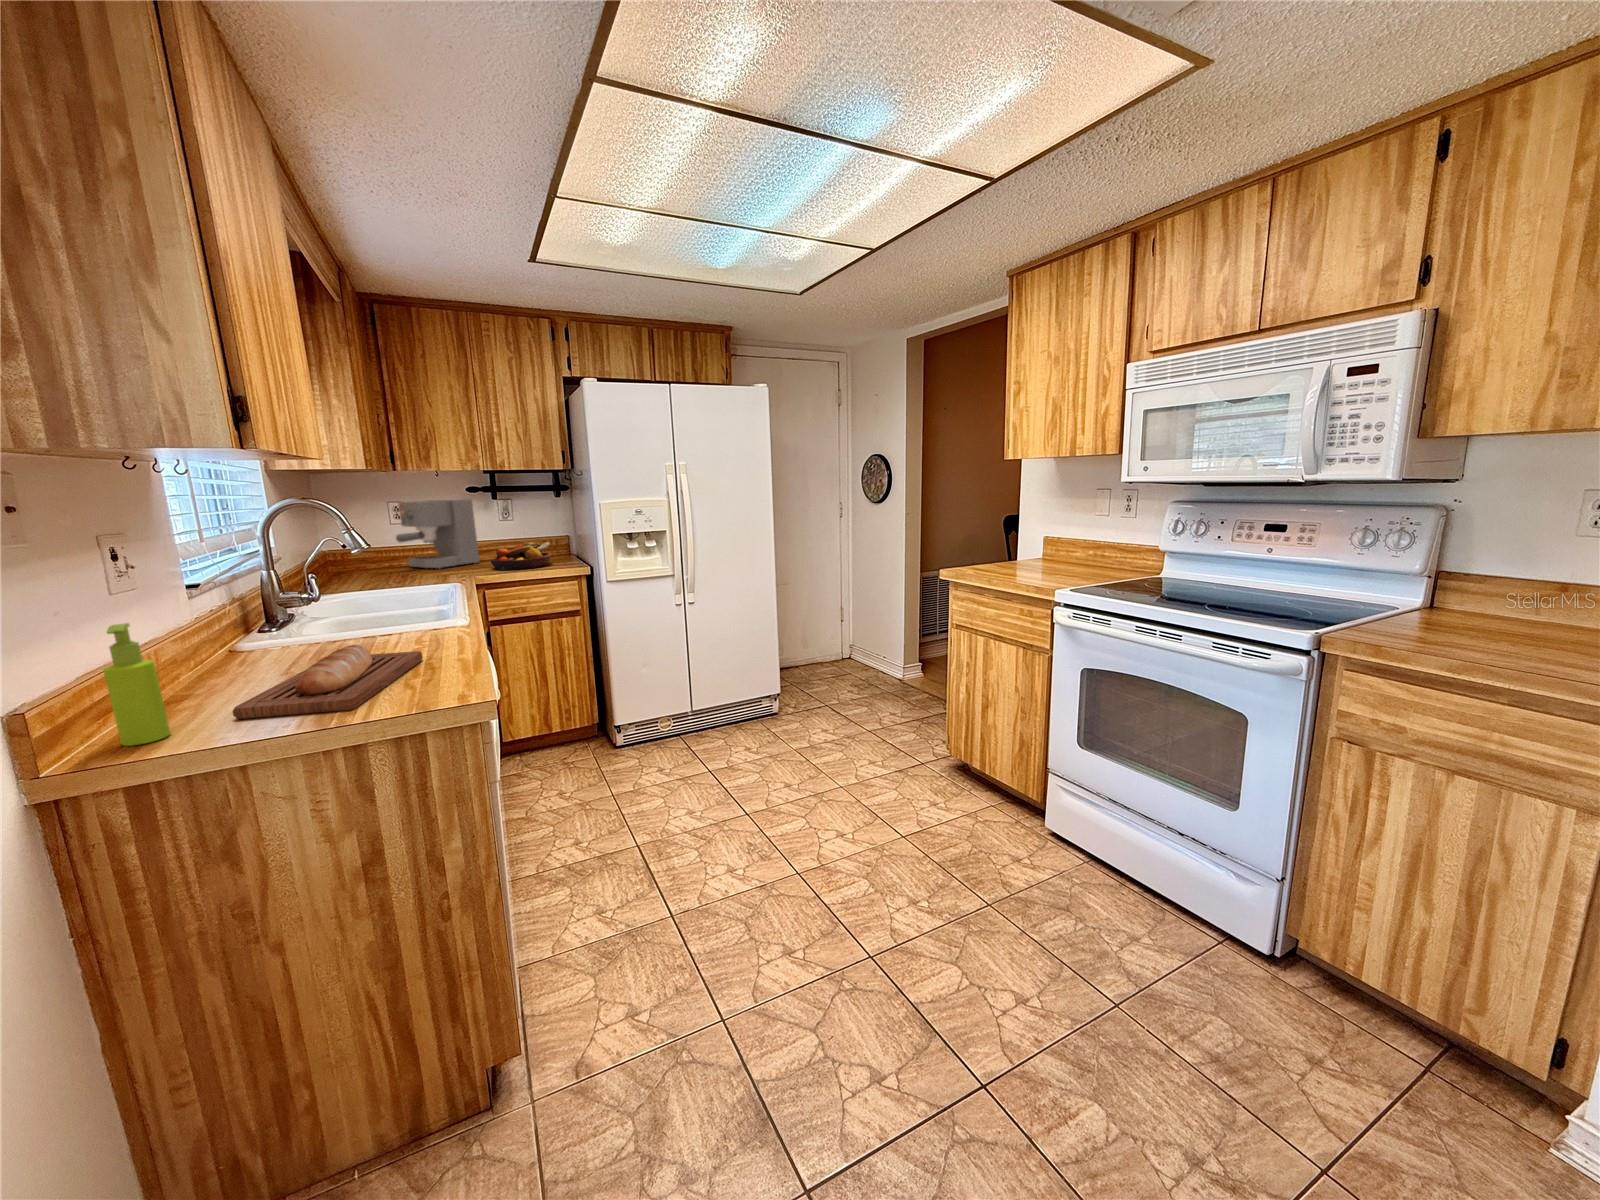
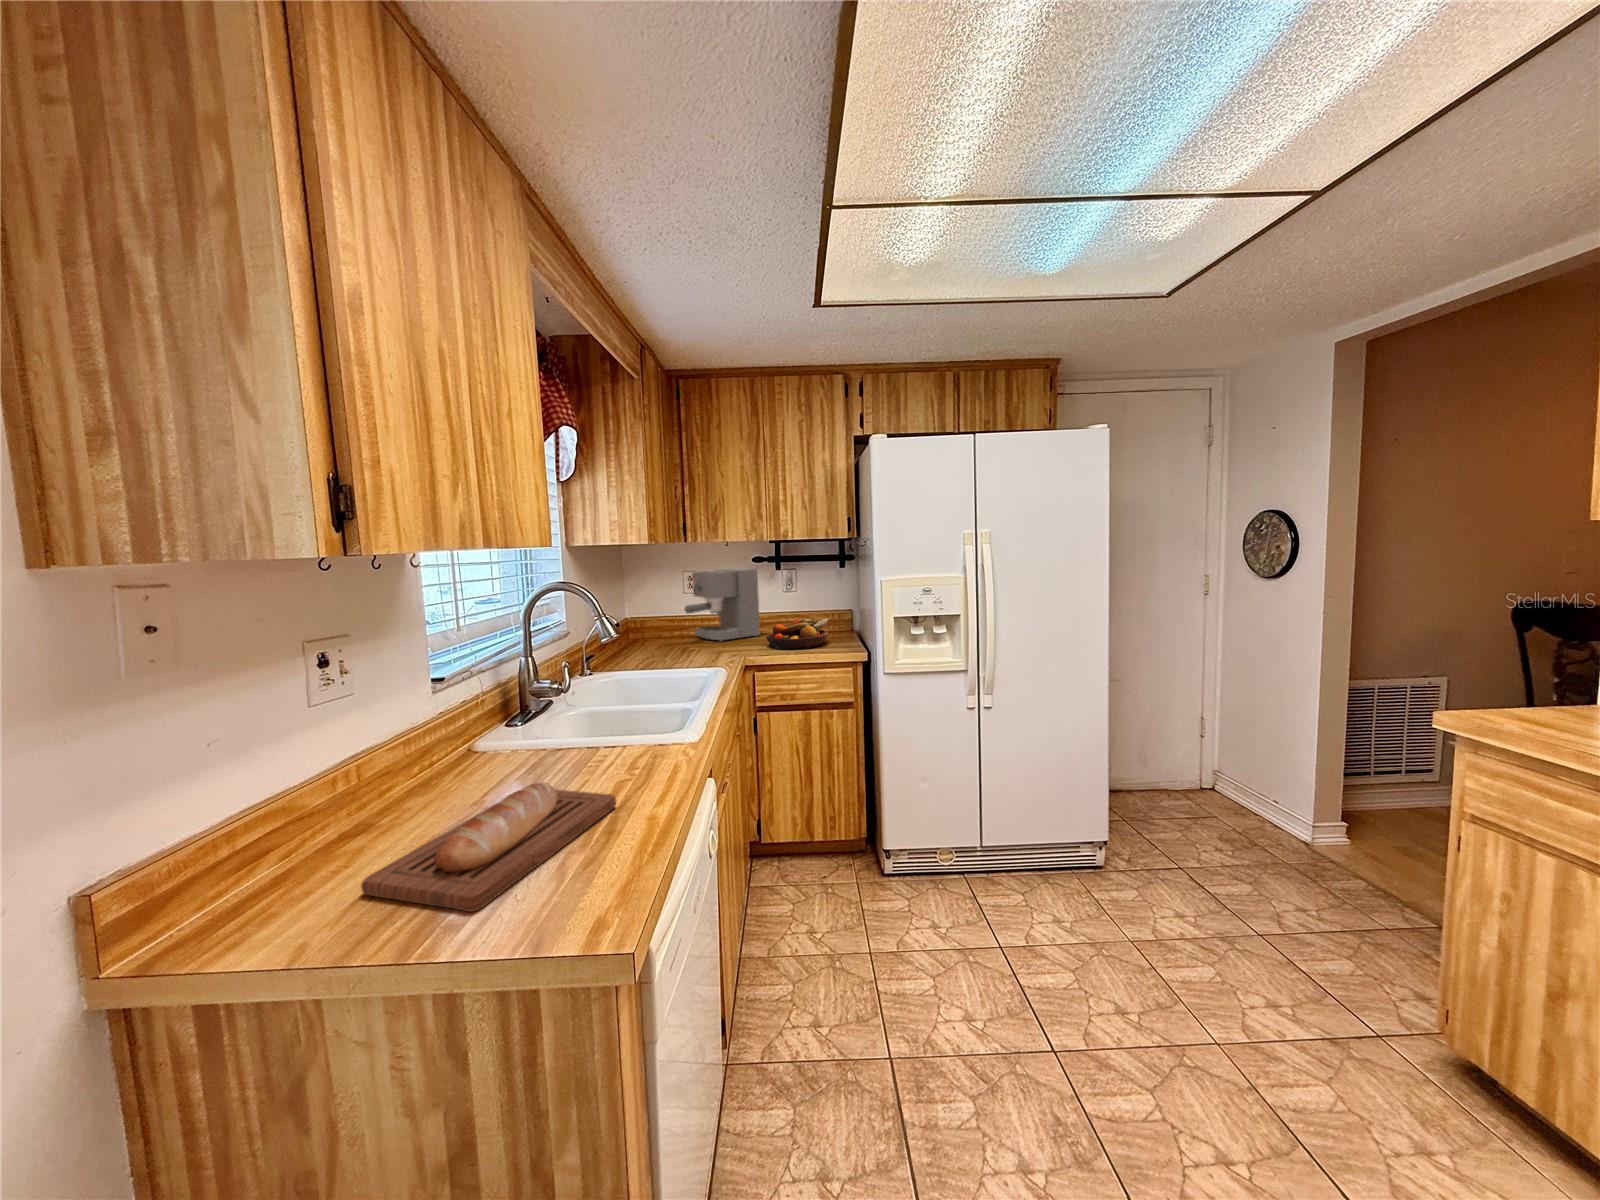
soap dispenser: present [103,623,170,746] -> none [220,767,293,926]

